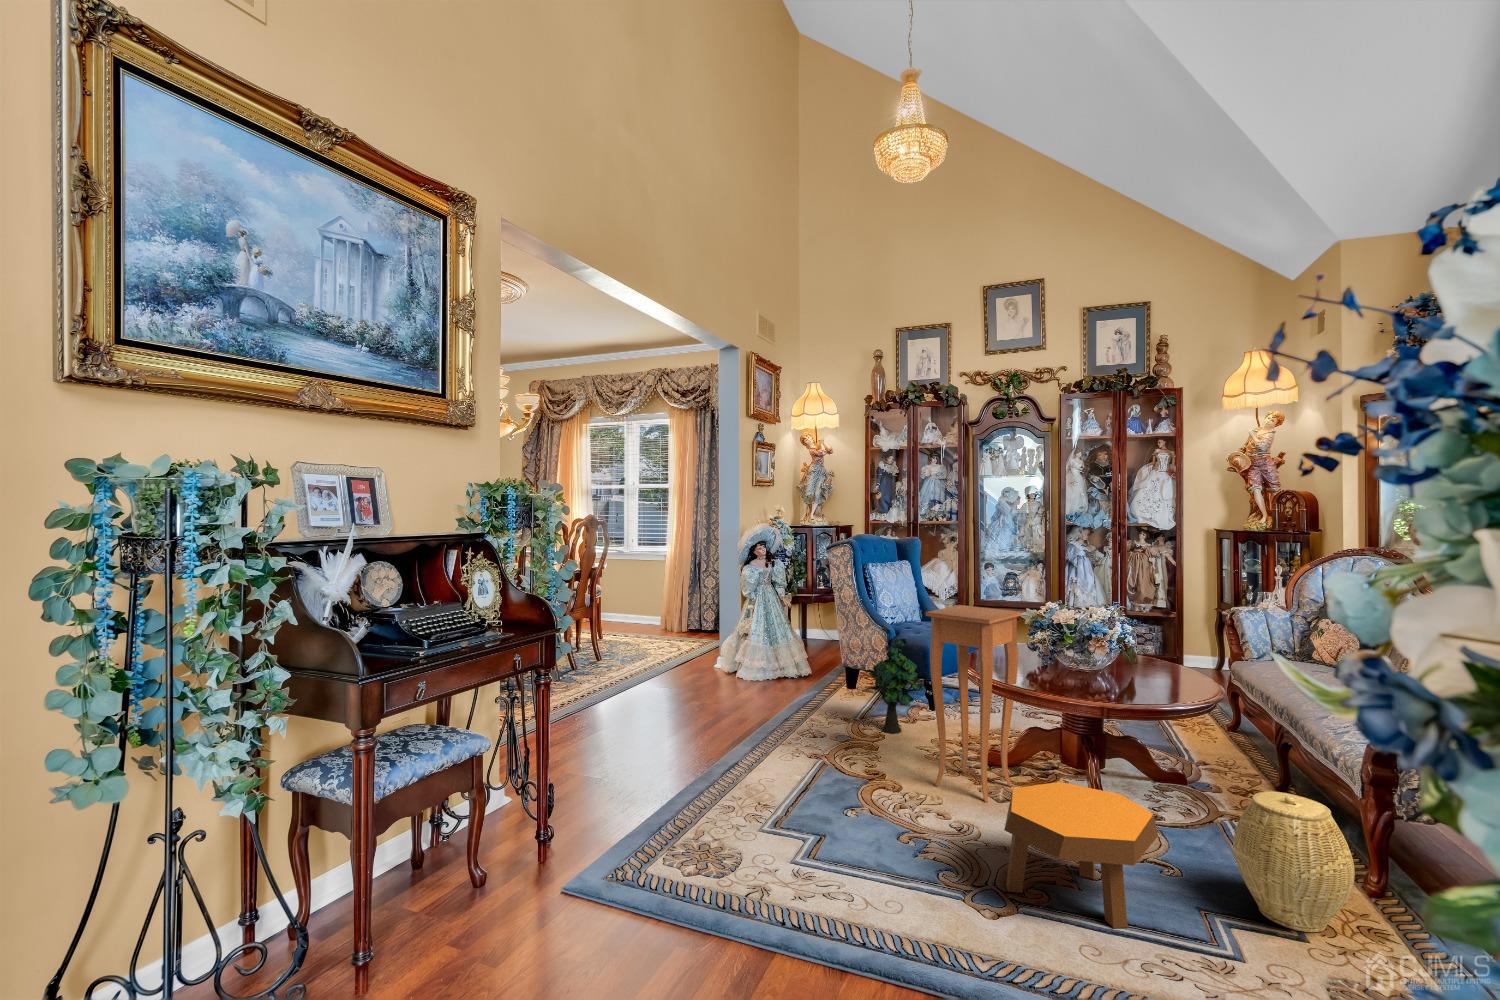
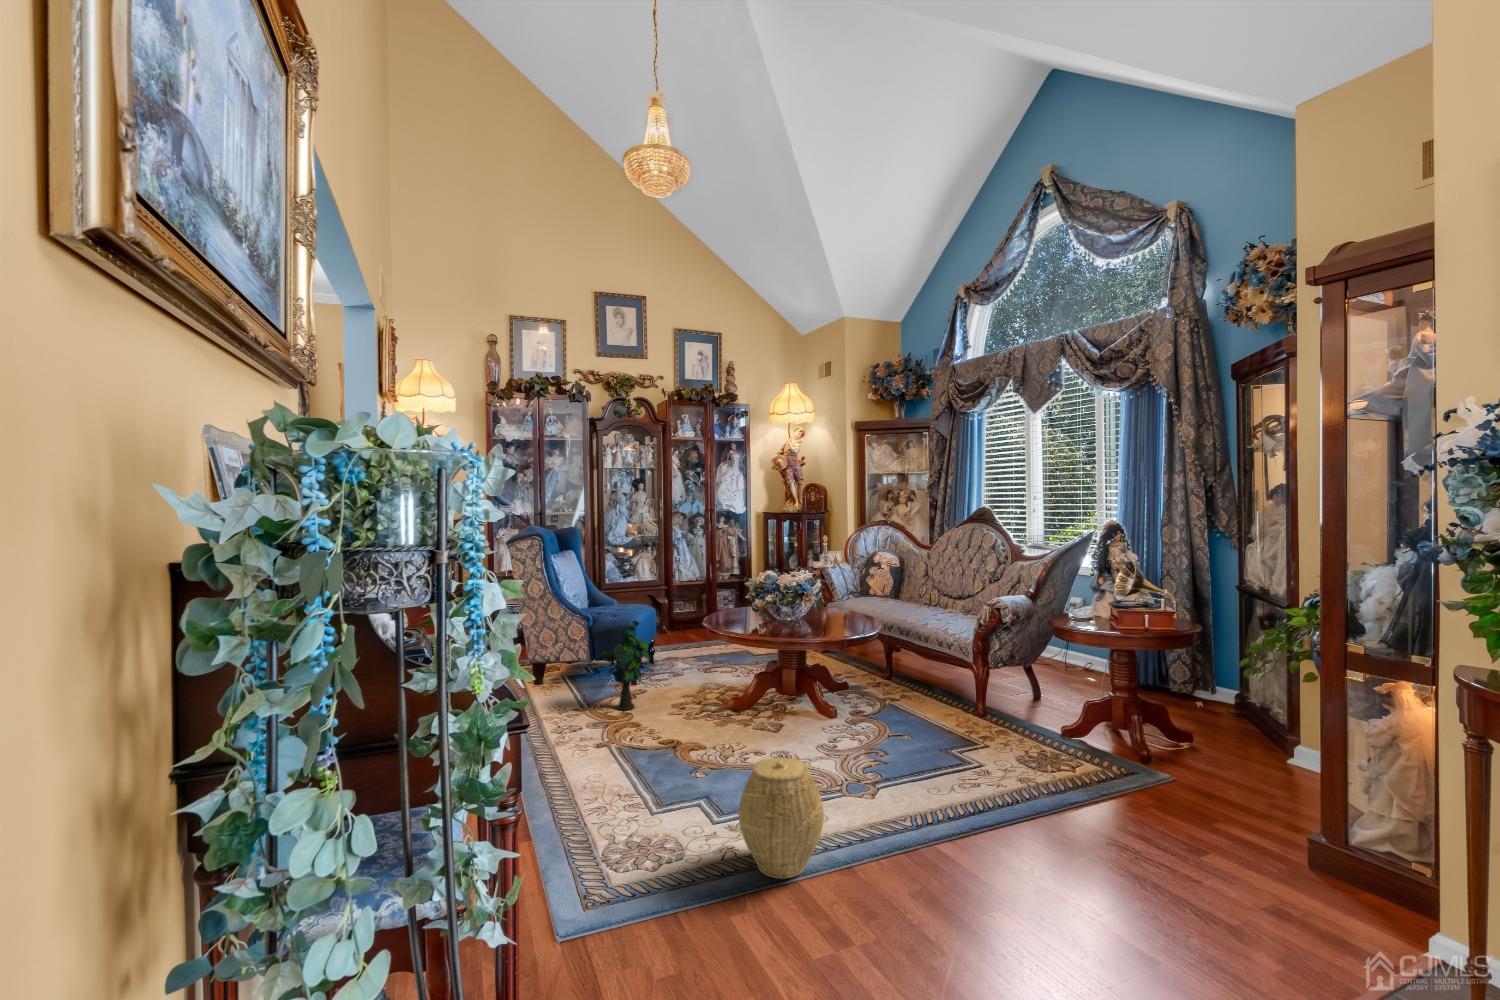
side table: present [926,605,1021,802] -> none [715,581,773,737]
footstool: present [1004,782,1158,928] -> none [837,695,942,783]
woven basket: present [1233,791,1355,932] -> present [739,757,824,879]

